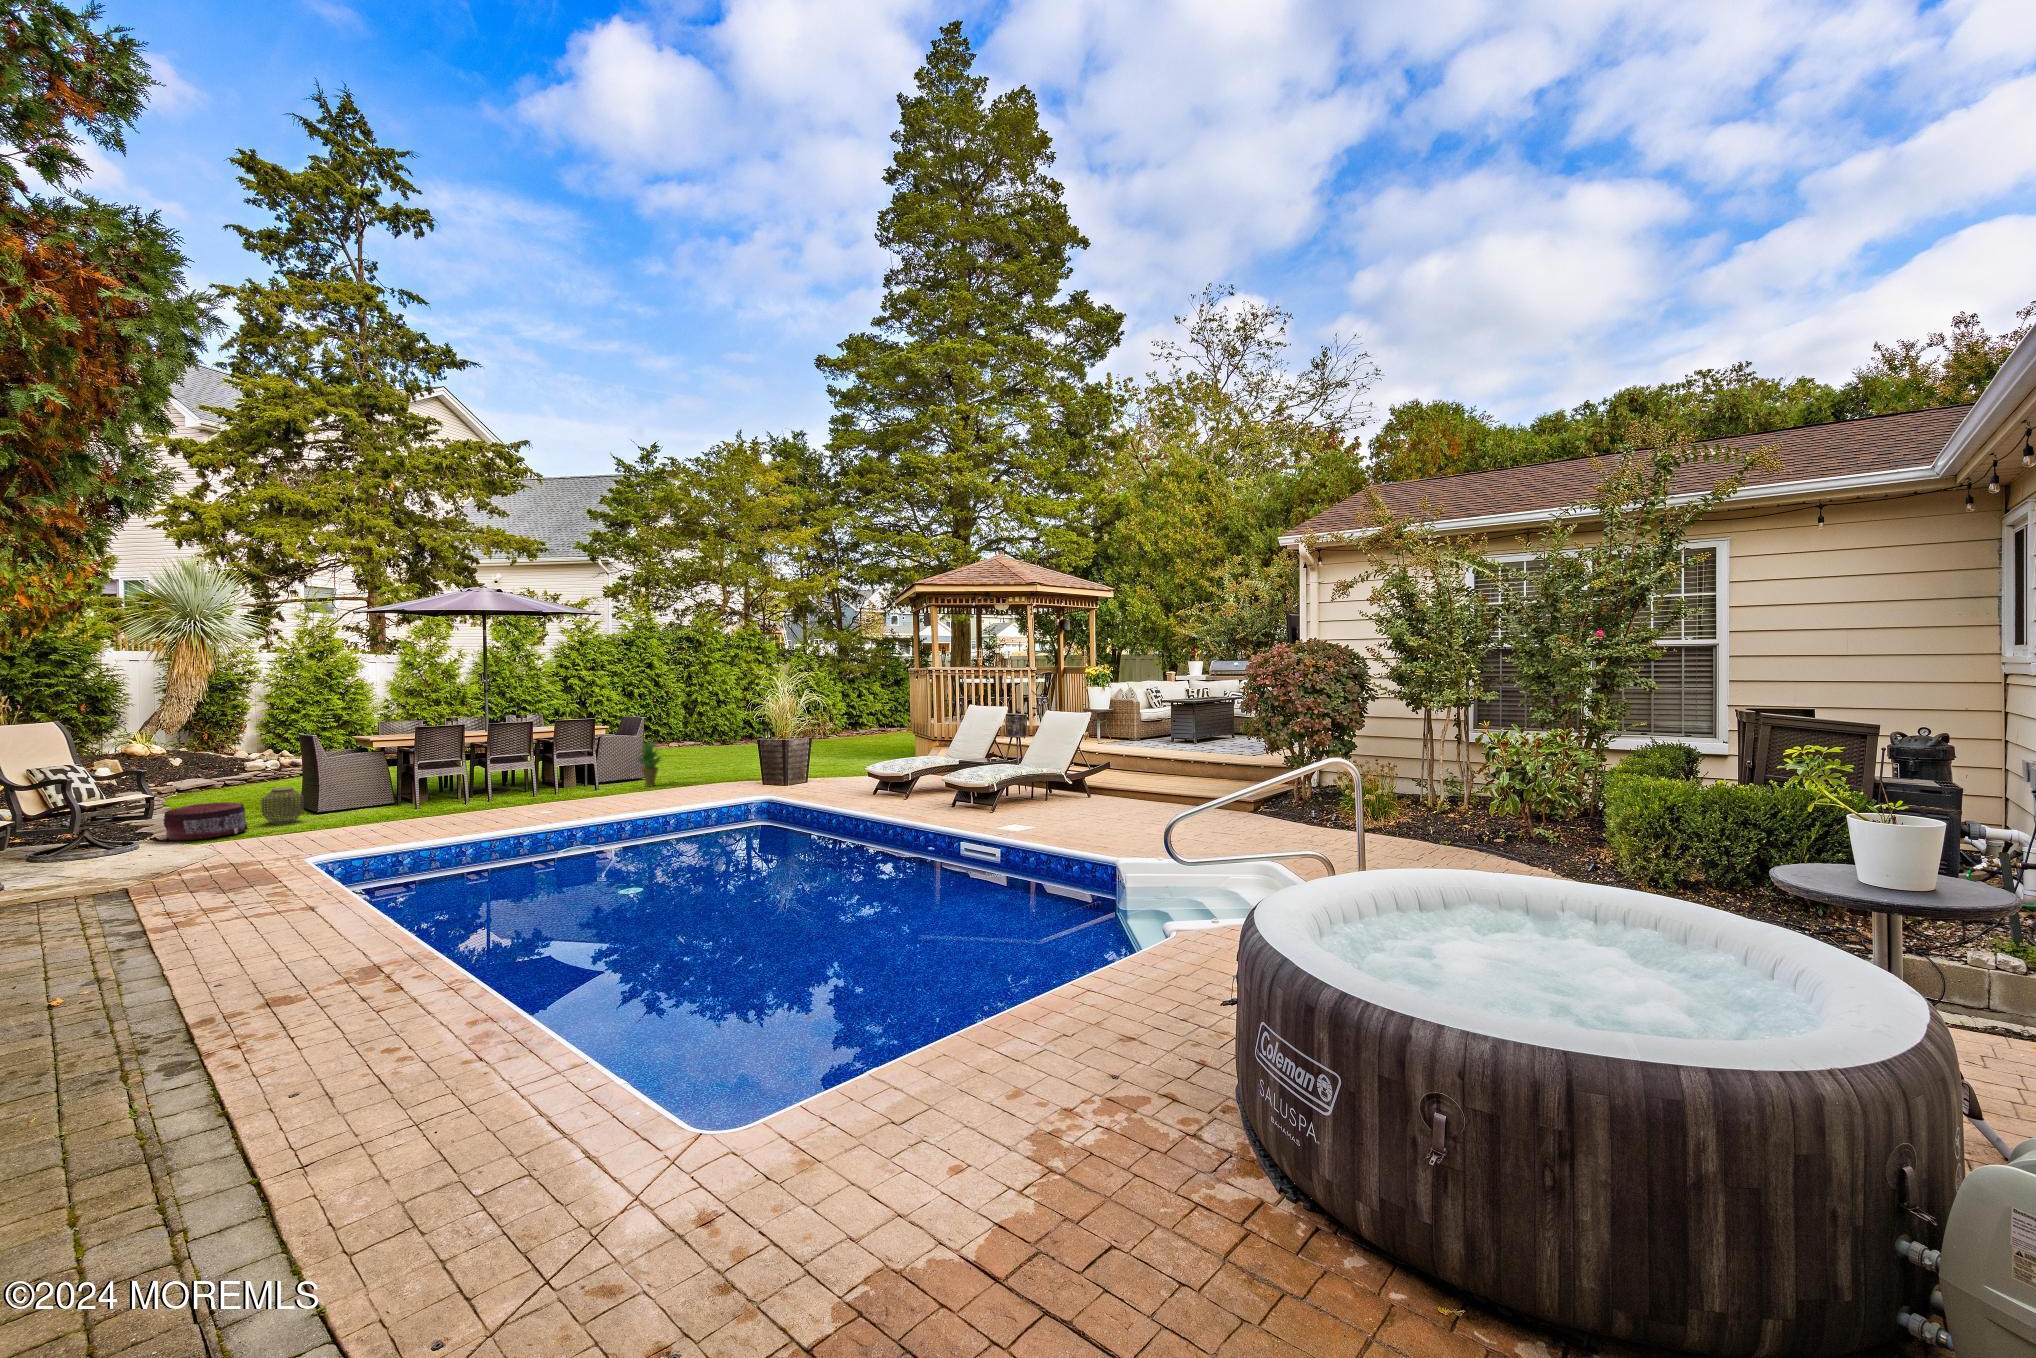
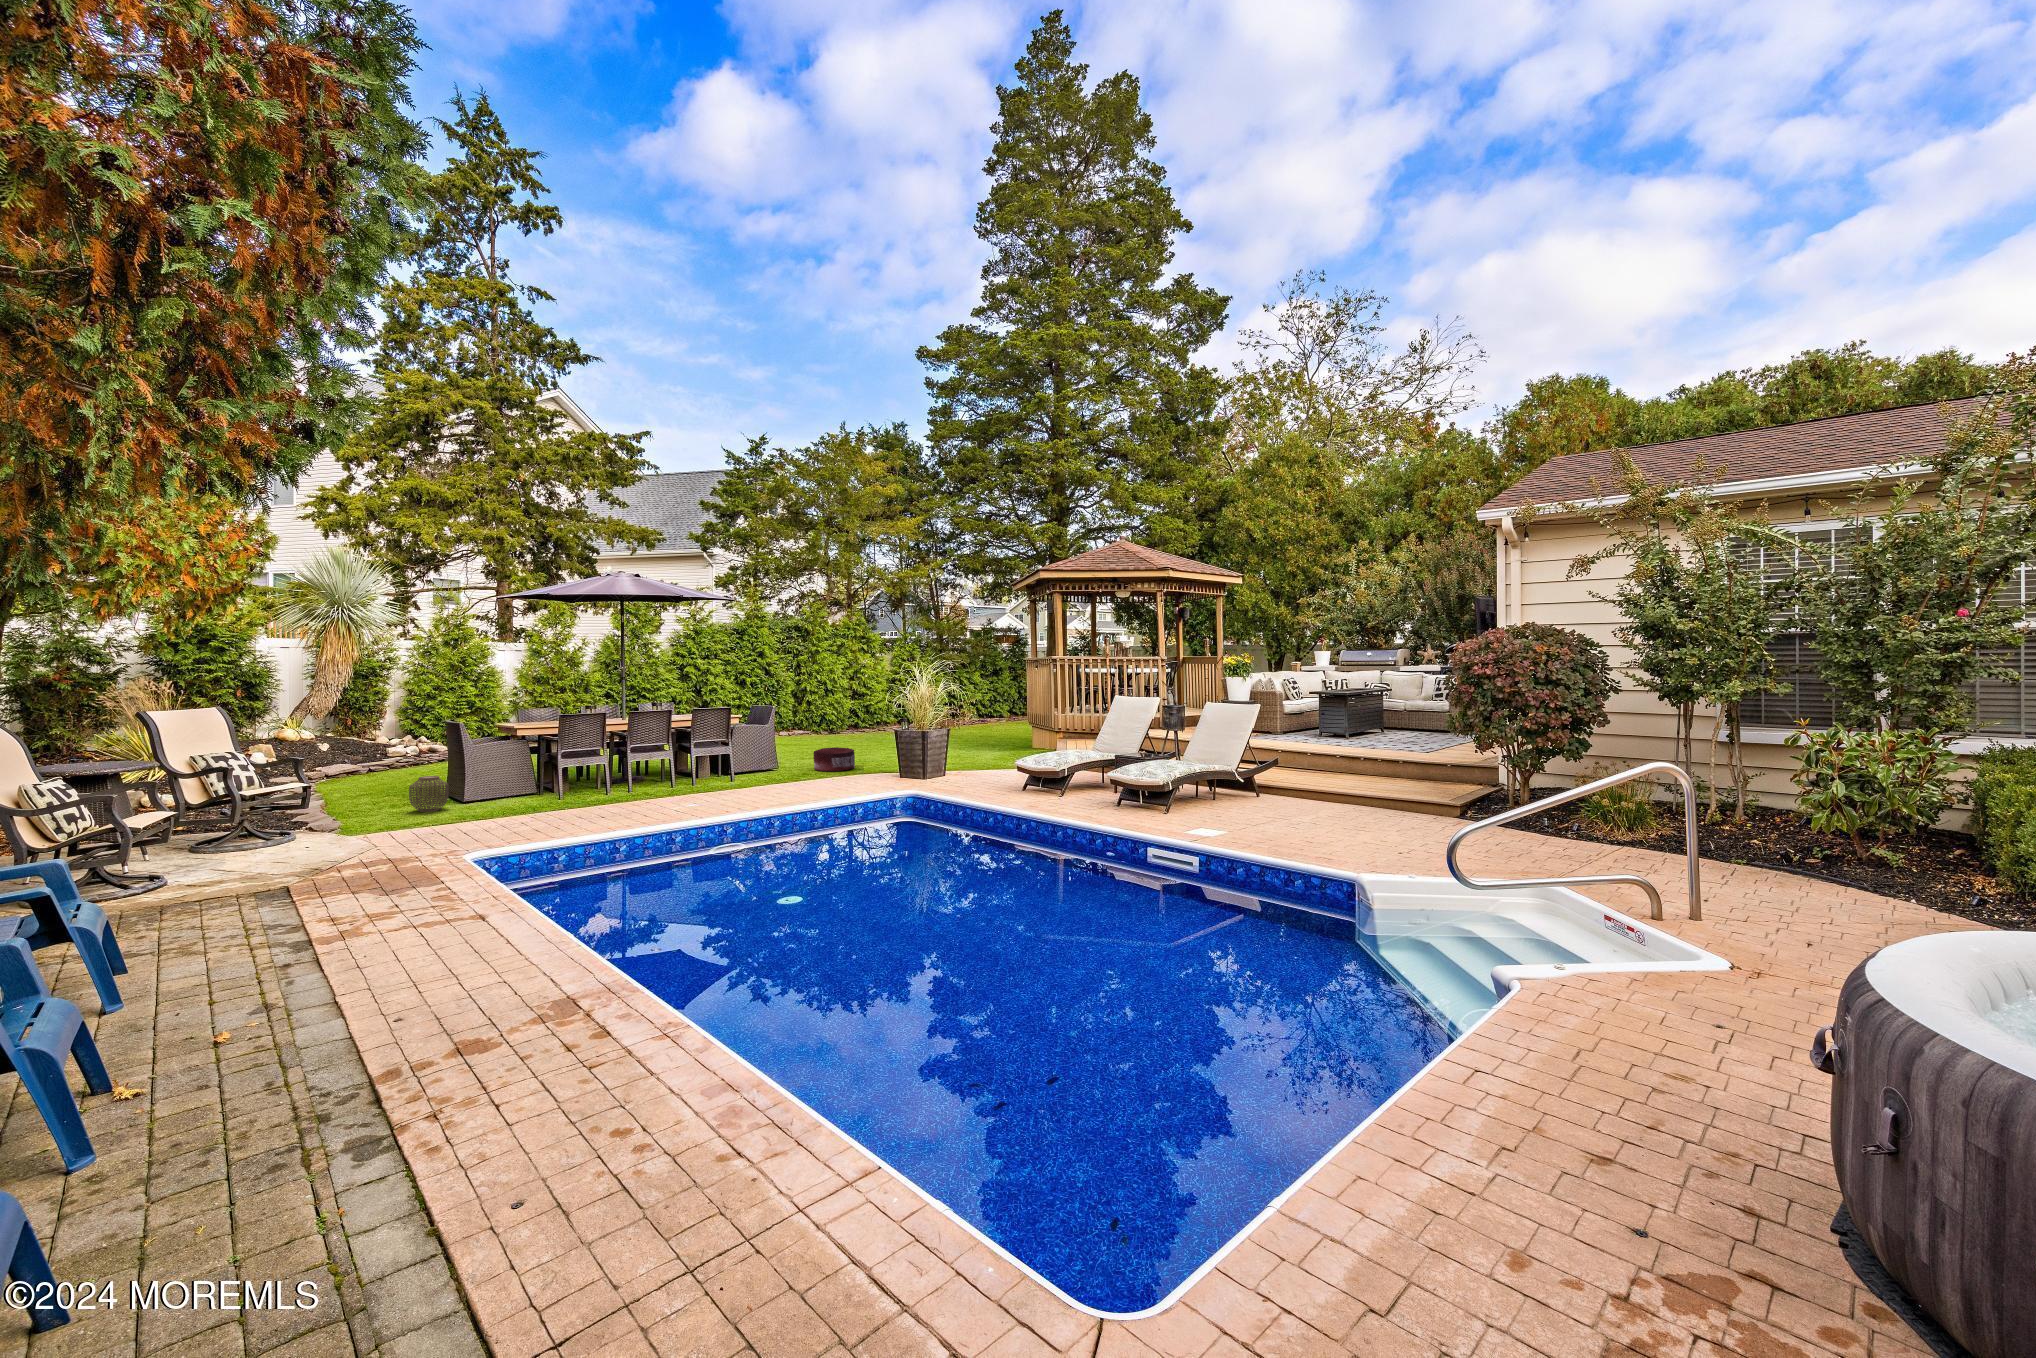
potted plant: present [638,742,661,787] -> none [758,732,795,779]
pouf: present [163,802,248,840] -> present [813,747,855,771]

